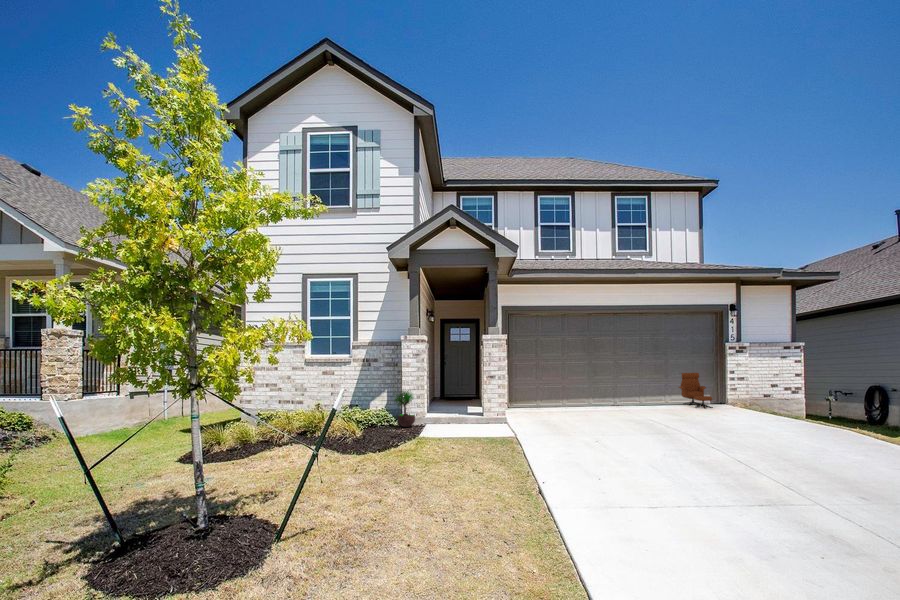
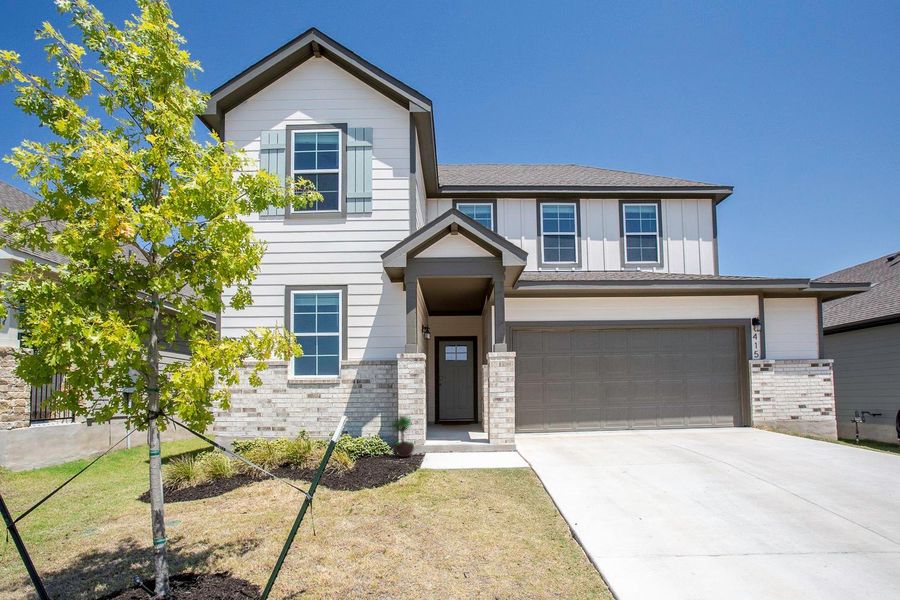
lounge chair: present [679,373,712,408] -> none [699,393,739,432]

